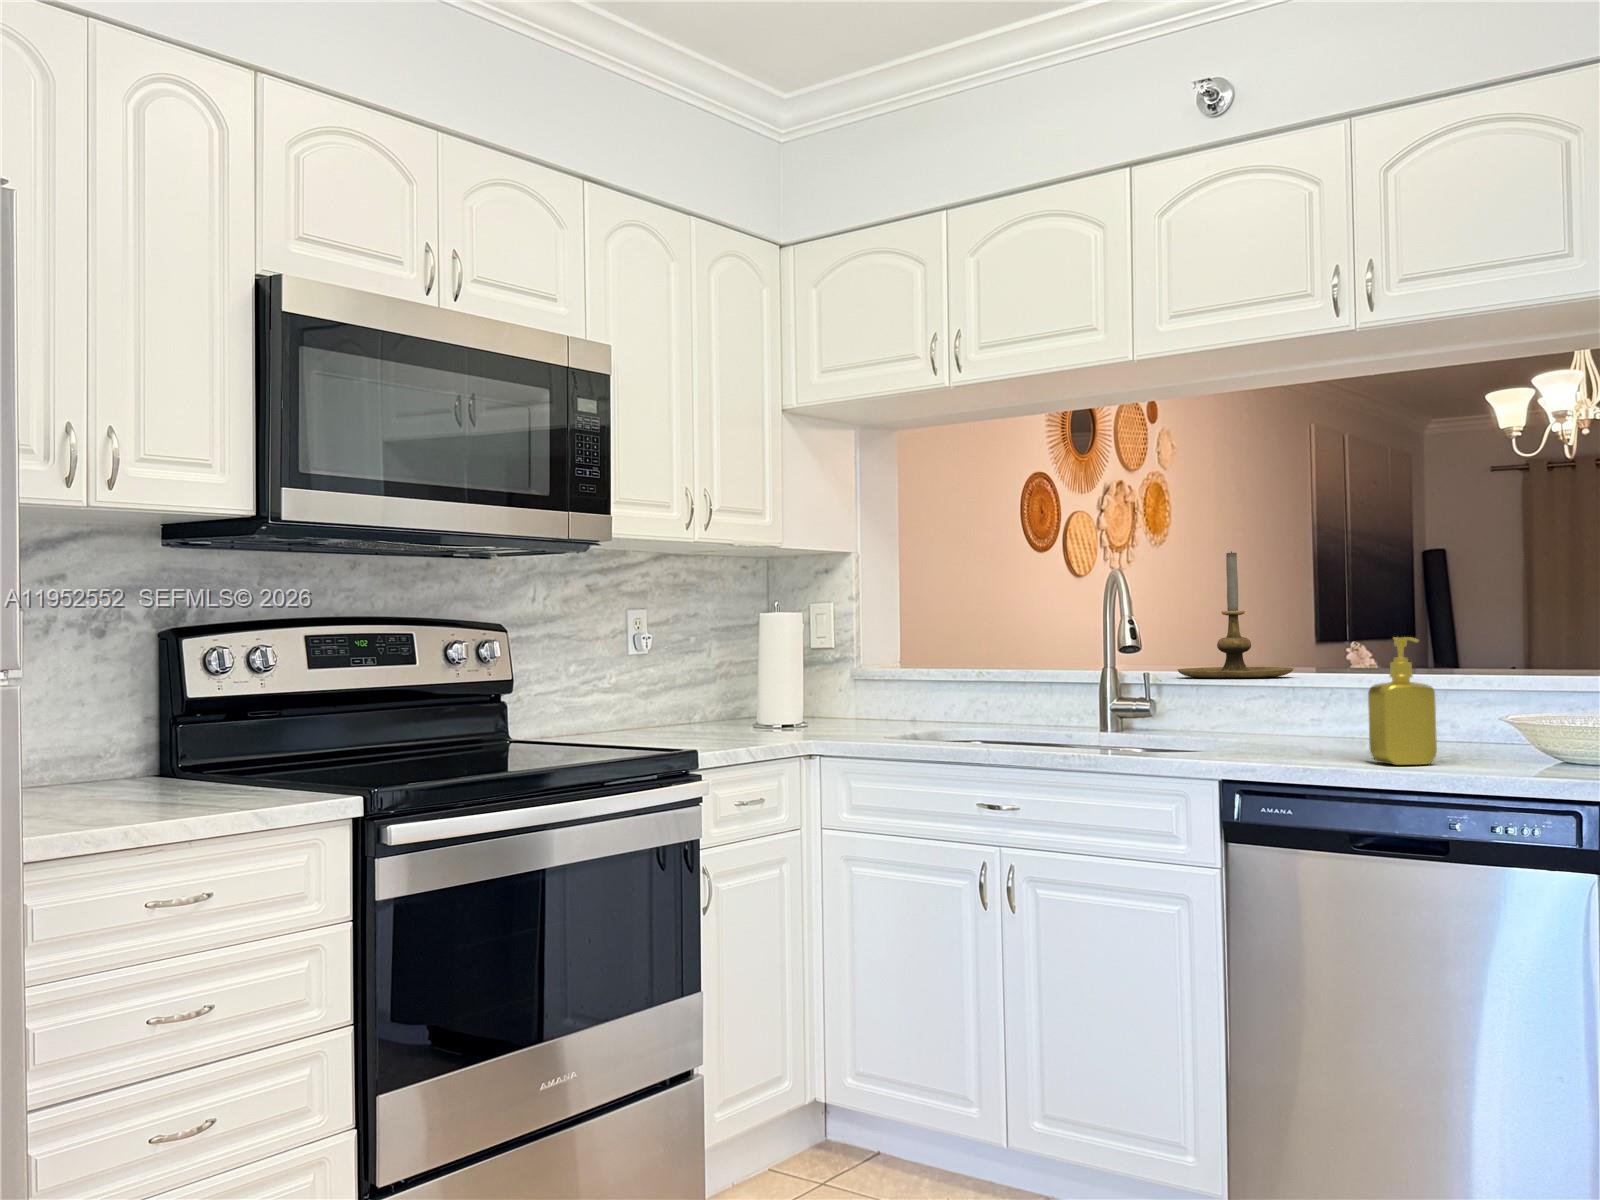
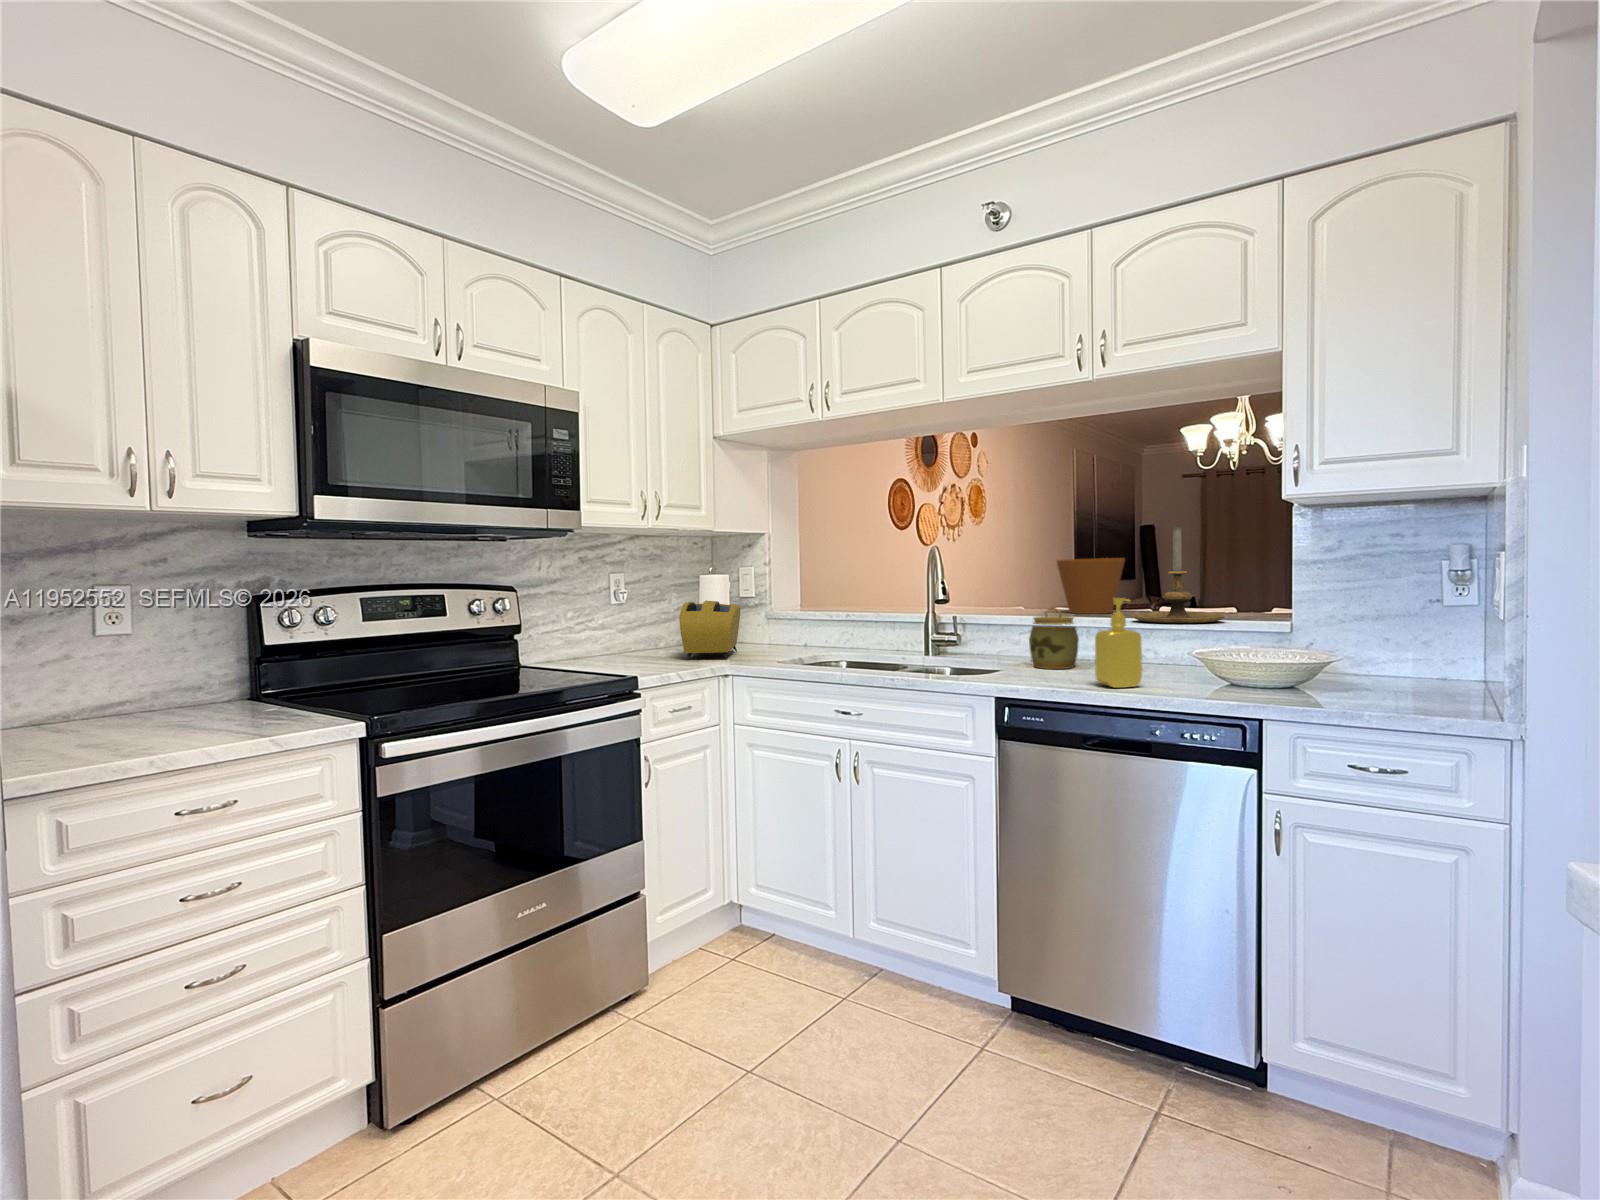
candle holder: present [1177,551,1294,678] -> present [1132,527,1225,623]
flower pot: none [1298,589,1403,673] -> present [1057,558,1125,614]
toaster: none [736,649,821,737] -> present [680,601,740,660]
jar: none [1266,655,1340,747] -> present [1029,607,1079,669]

